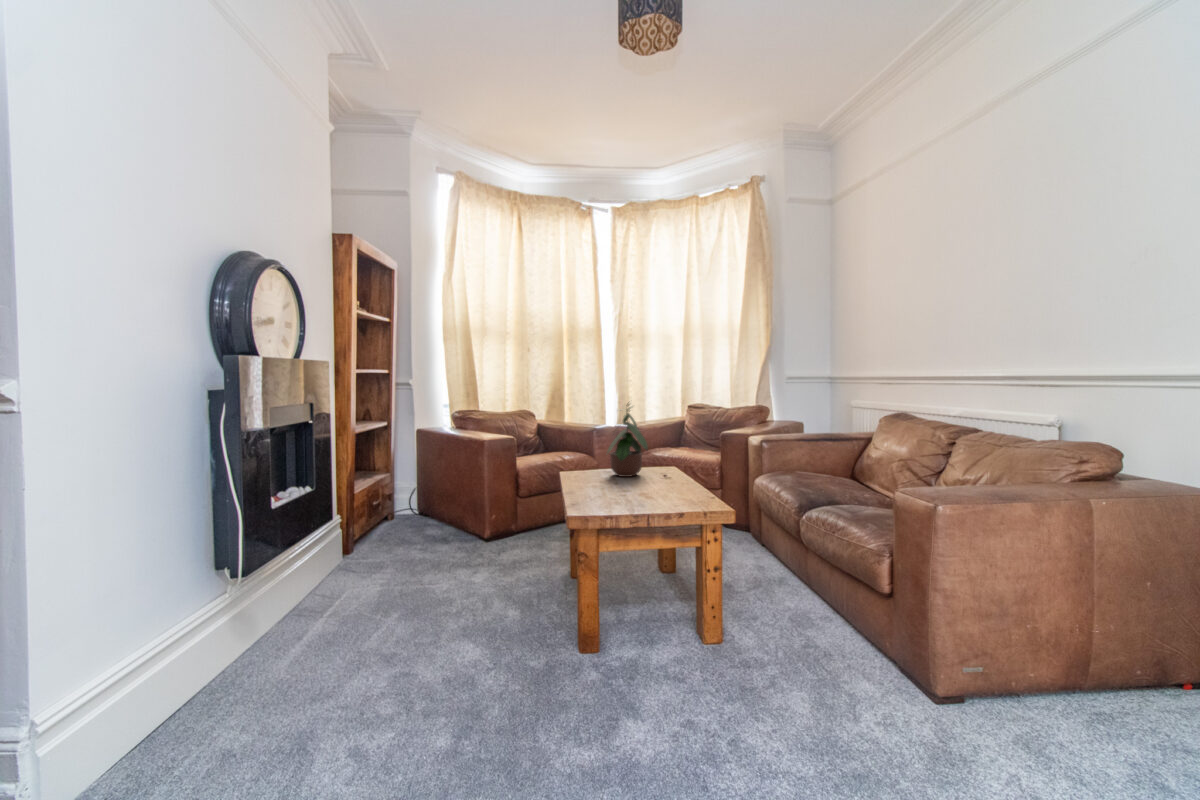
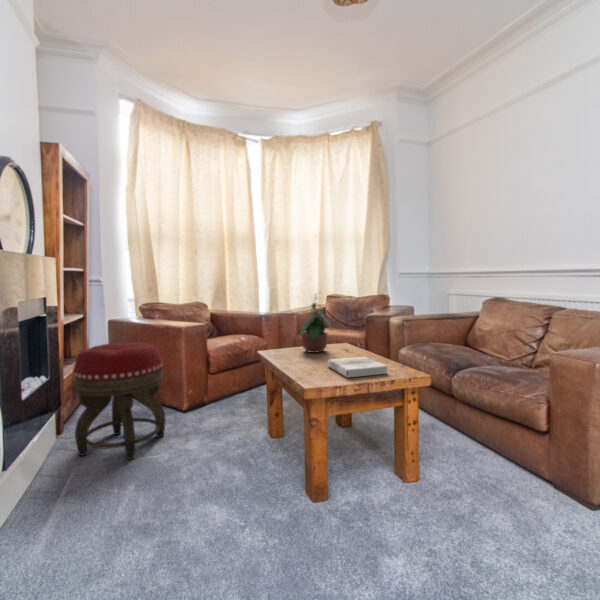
footstool: none [355,455,454,586] -> present [73,342,166,459]
book: none [621,484,686,507] -> present [327,357,388,377]

